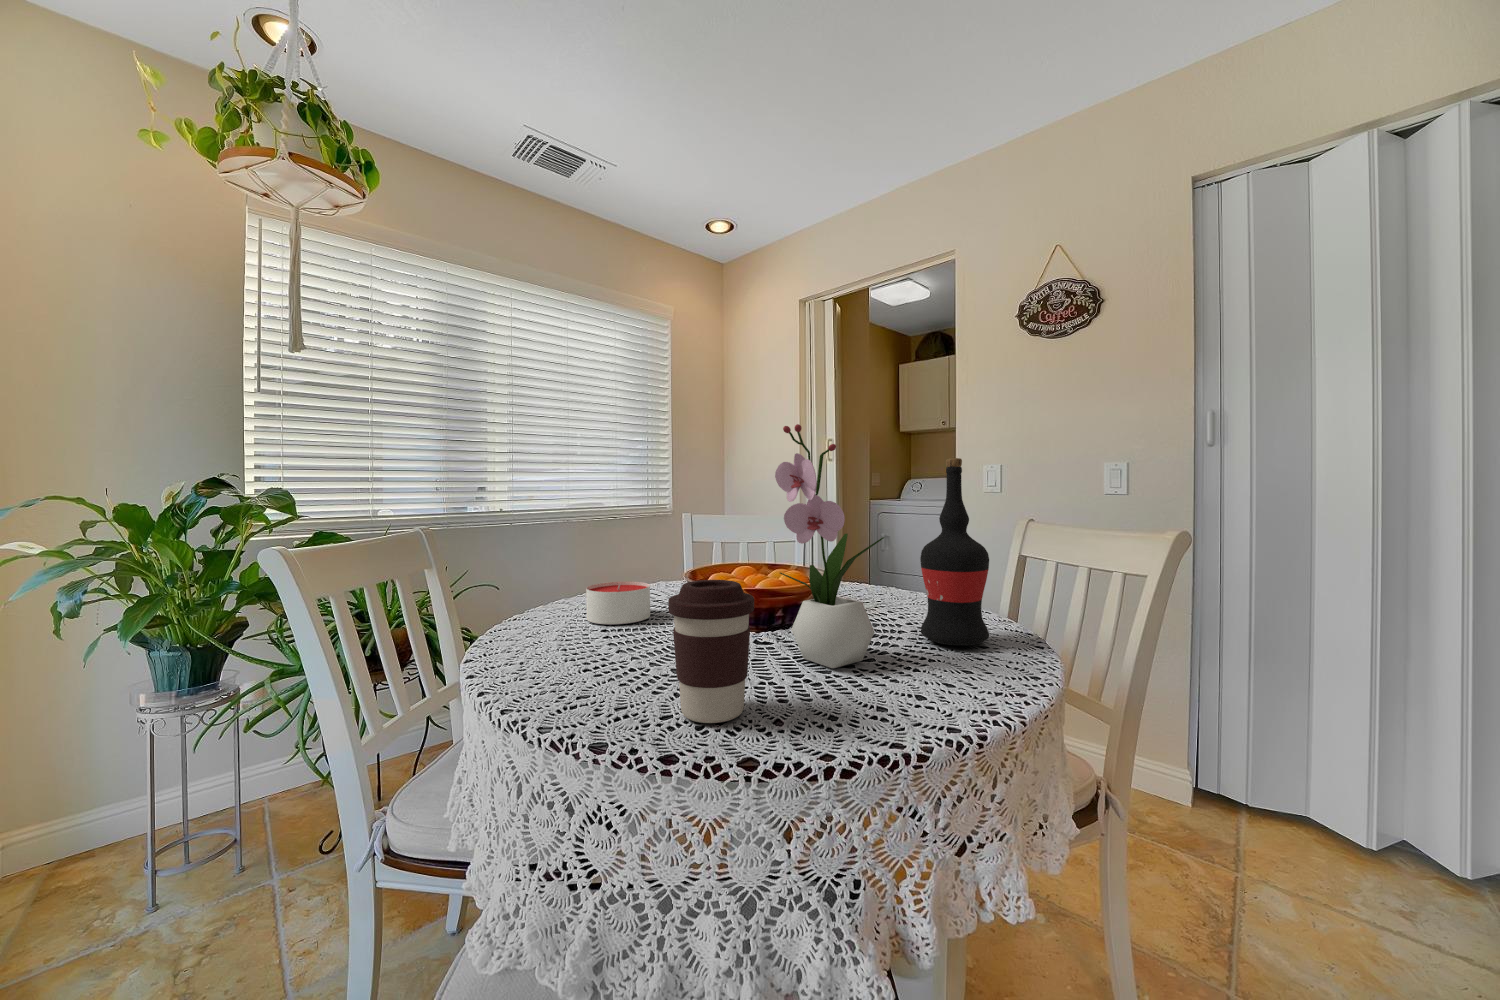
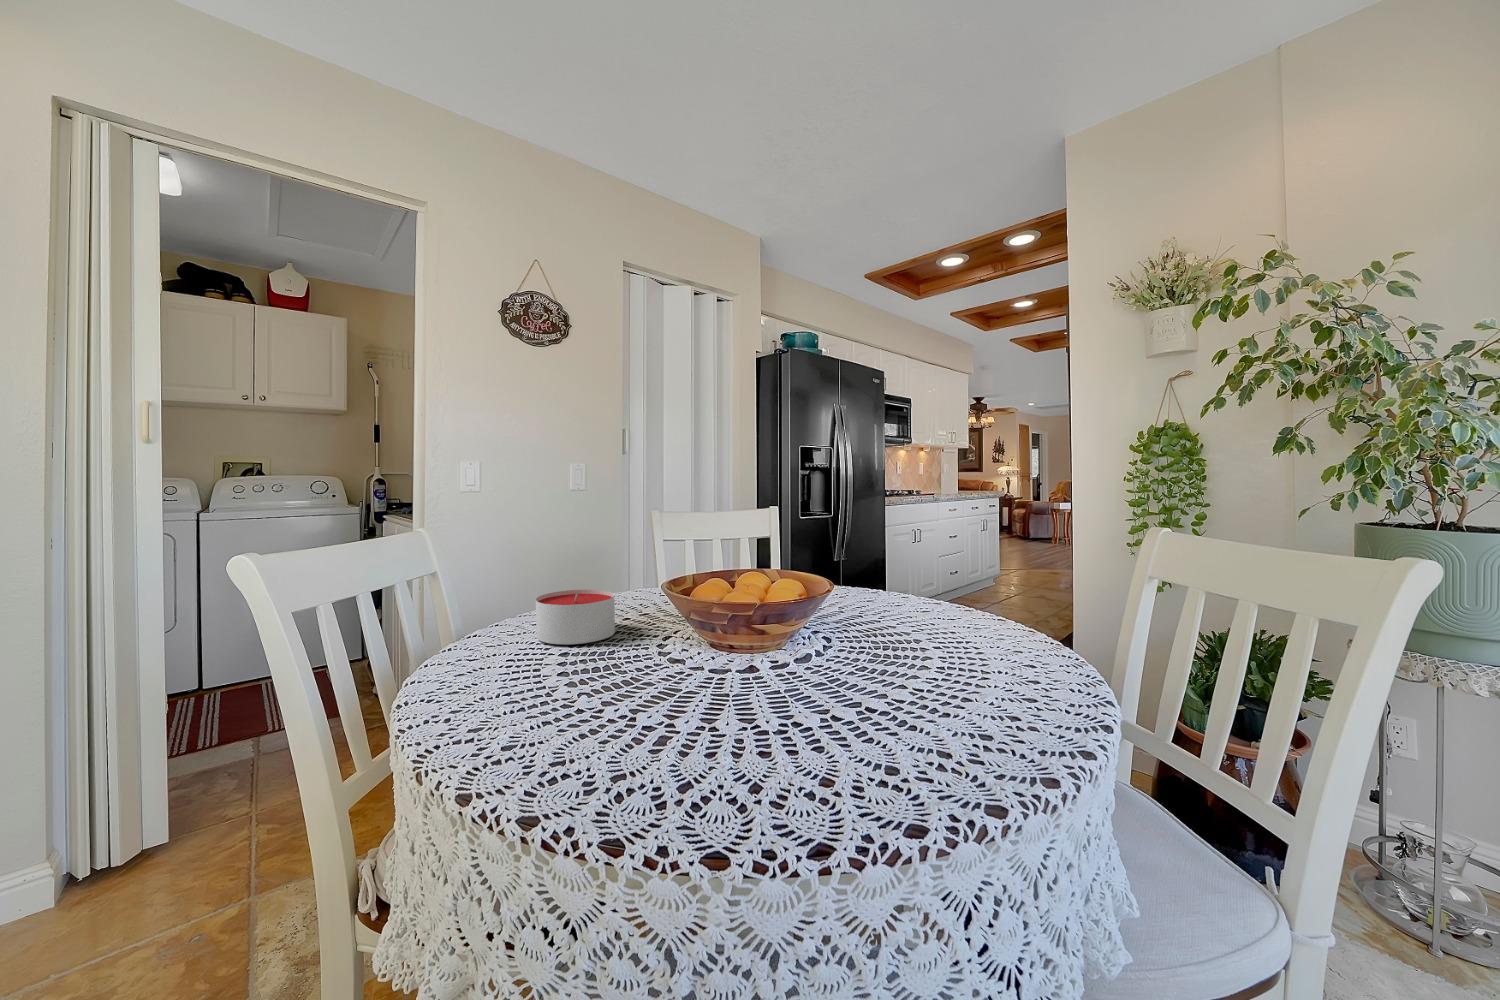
flower arrangement: present [775,424,884,668] -> none [762,401,901,709]
wine bottle: present [920,458,989,645] -> none [946,442,1033,677]
coffee cup: present [668,580,754,723] -> none [618,604,728,789]

